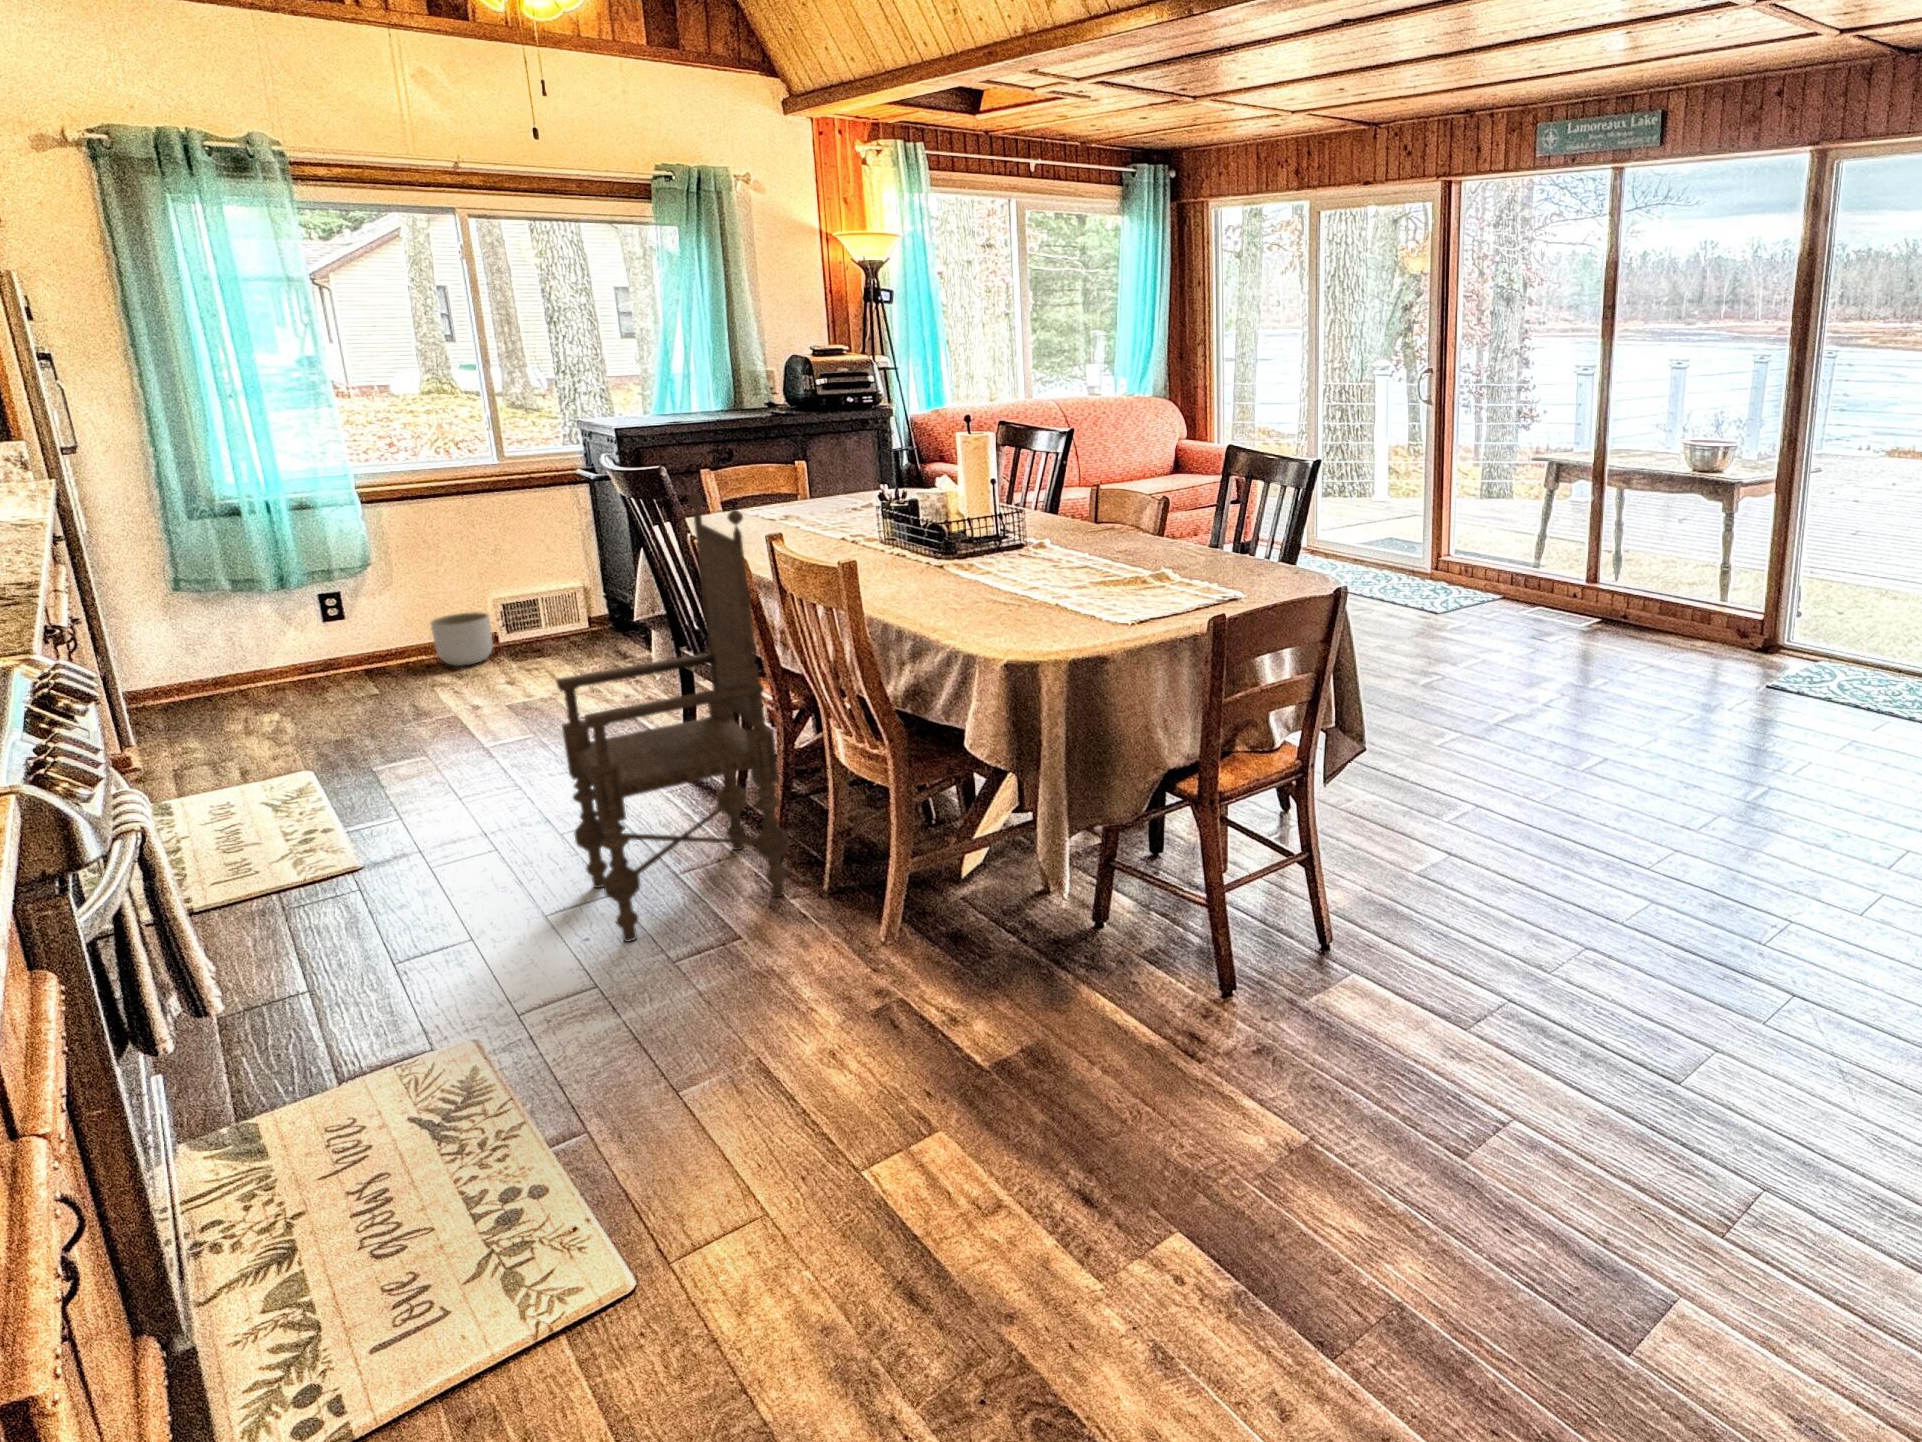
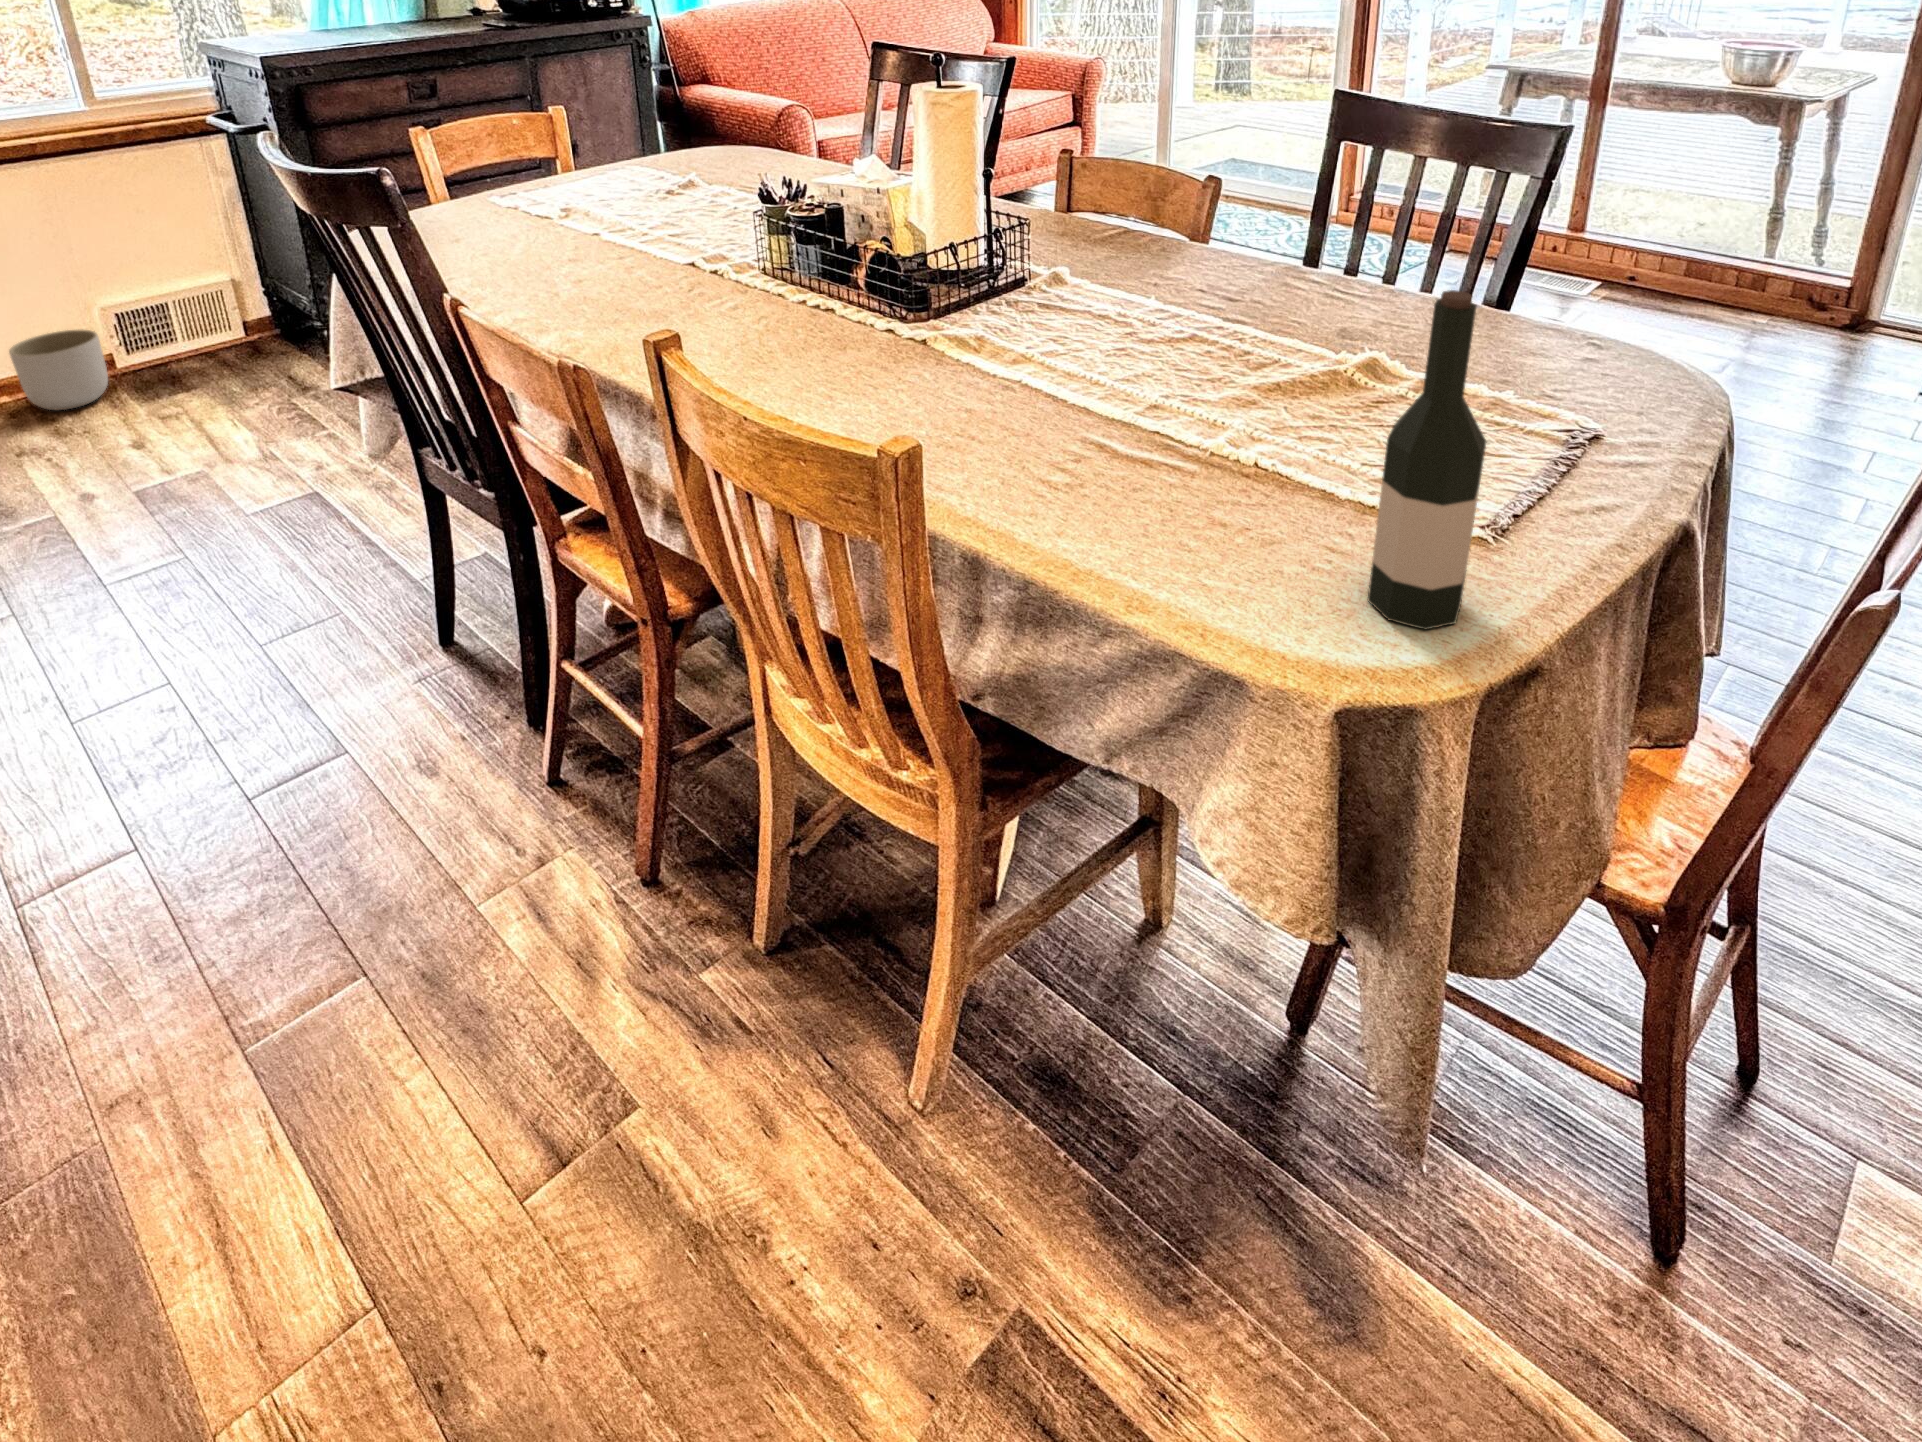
wine bottle: none [1040,490,1083,638] -> present [1368,290,1487,630]
armchair: present [557,493,789,942] -> none [221,227,690,1127]

